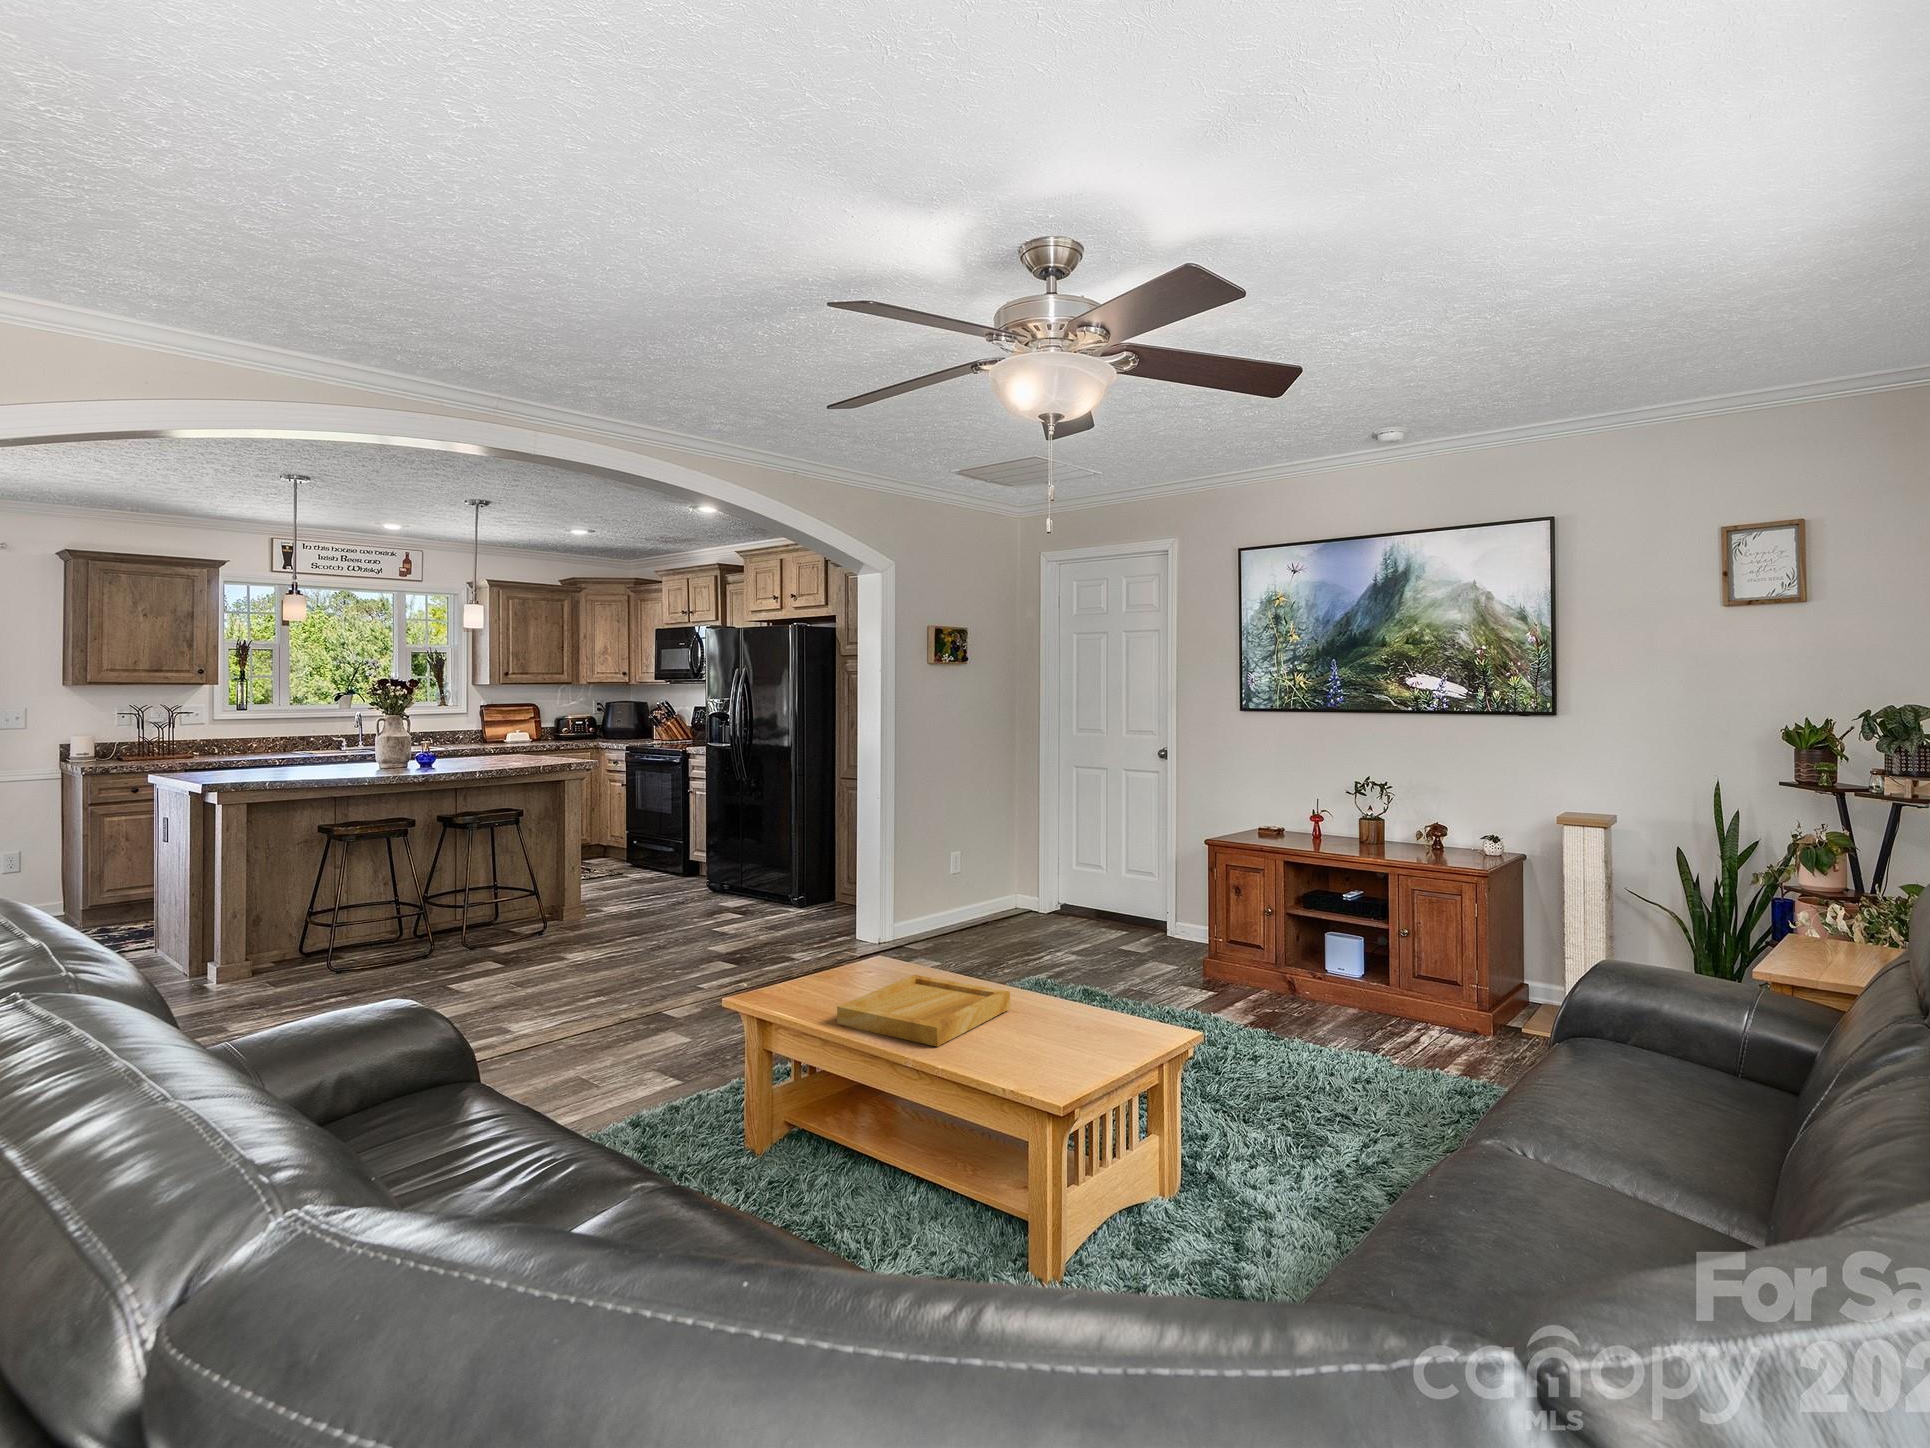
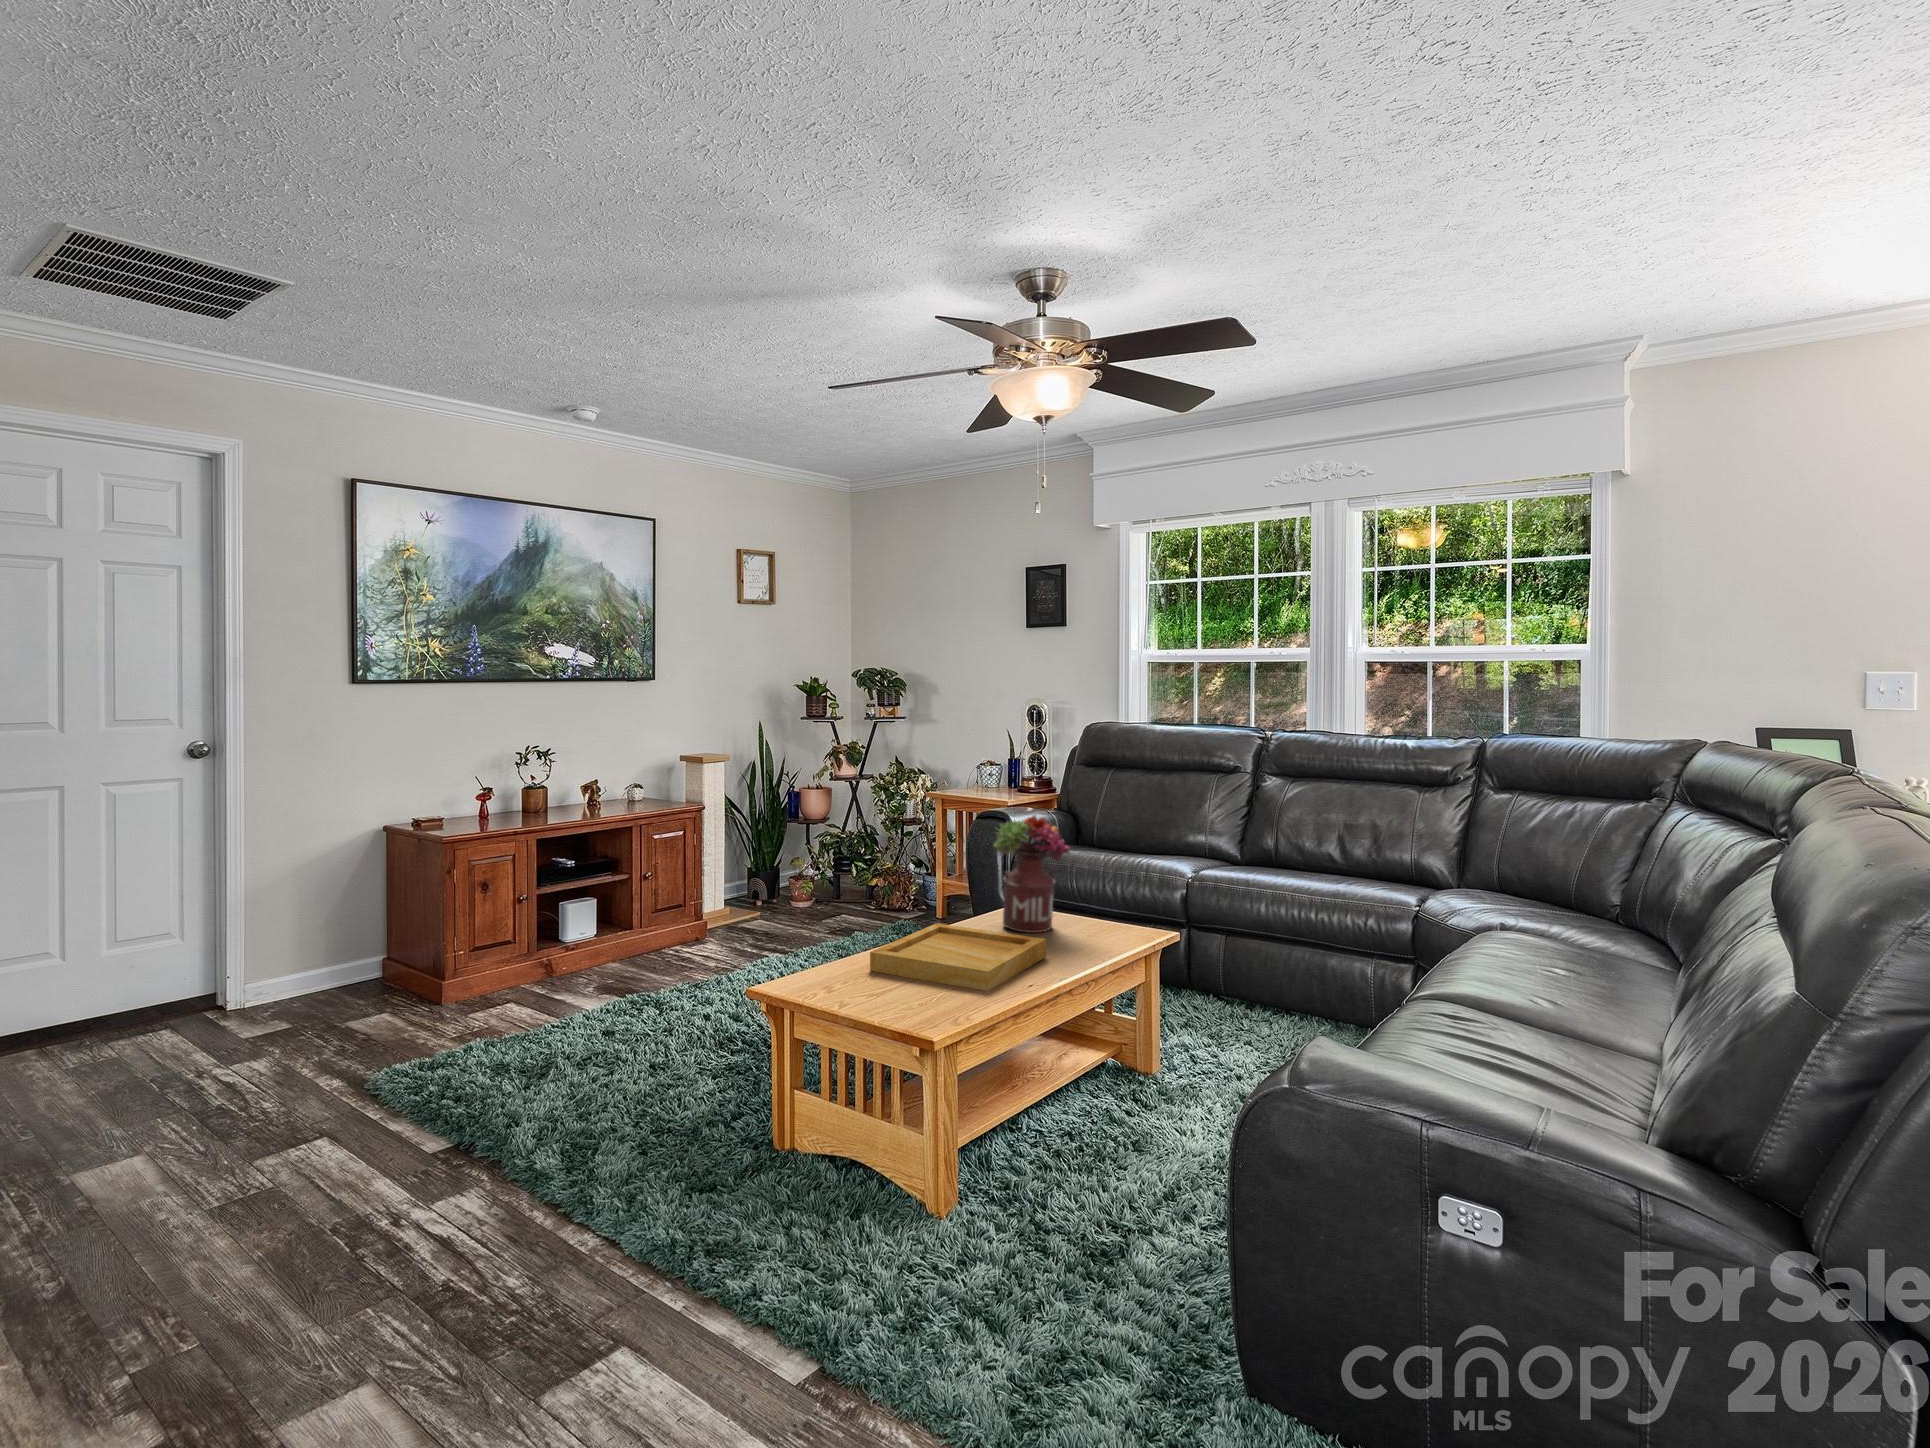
flower arrangement: none [1026,913,1112,1056] -> present [994,815,1070,933]

